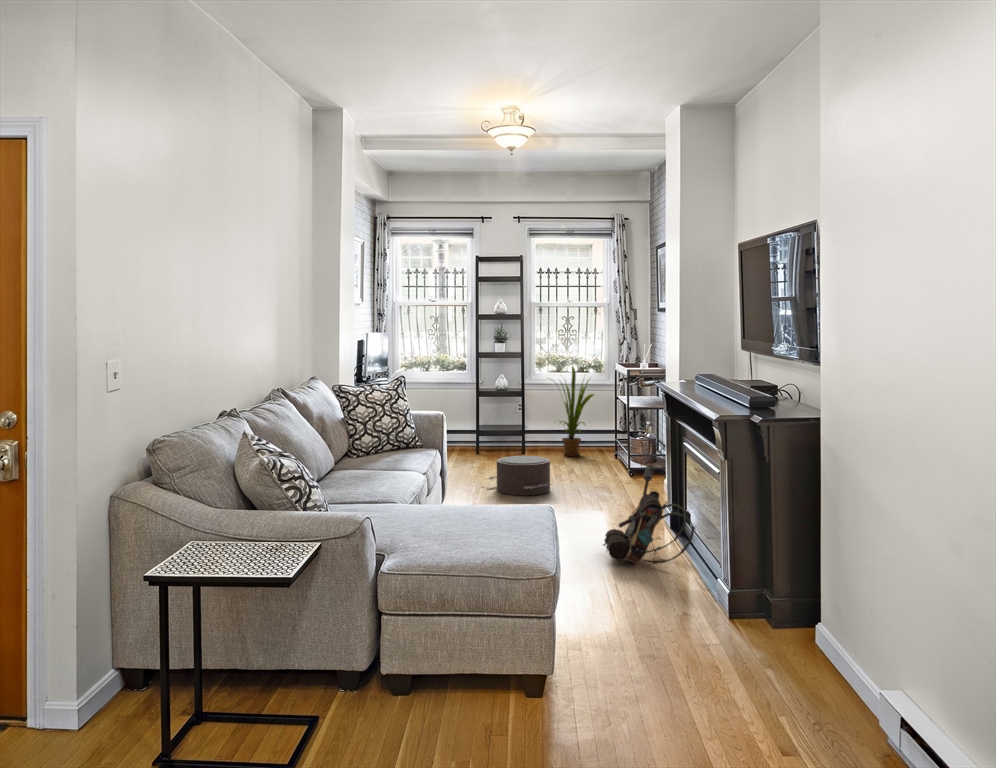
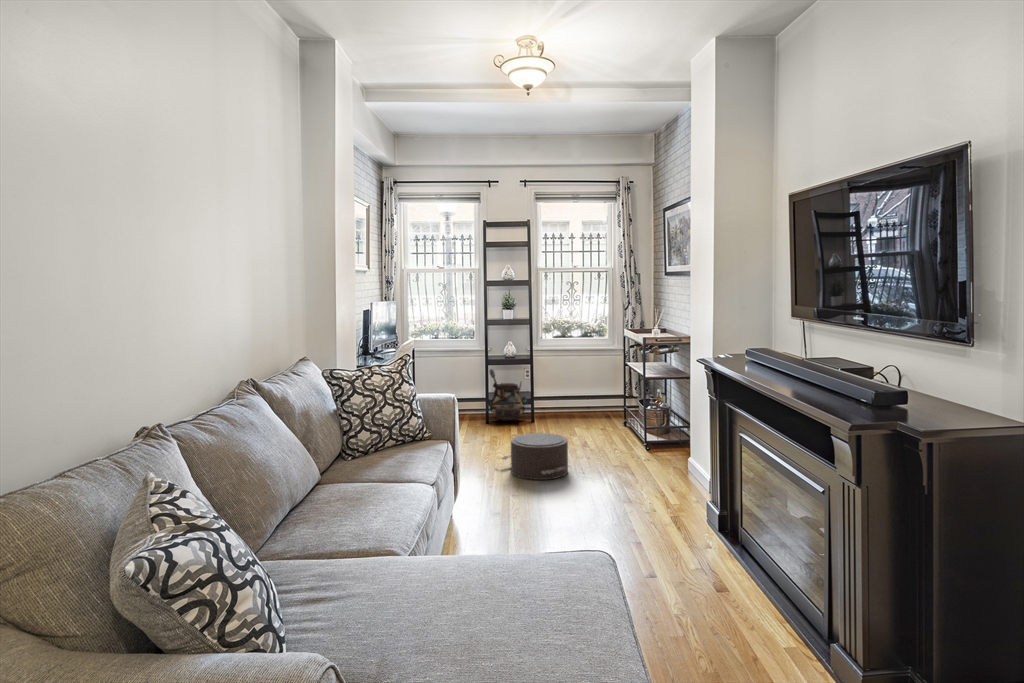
house plant: present [555,366,594,456] -> none [554,330,604,422]
backpack: present [603,465,695,564] -> present [489,369,527,420]

